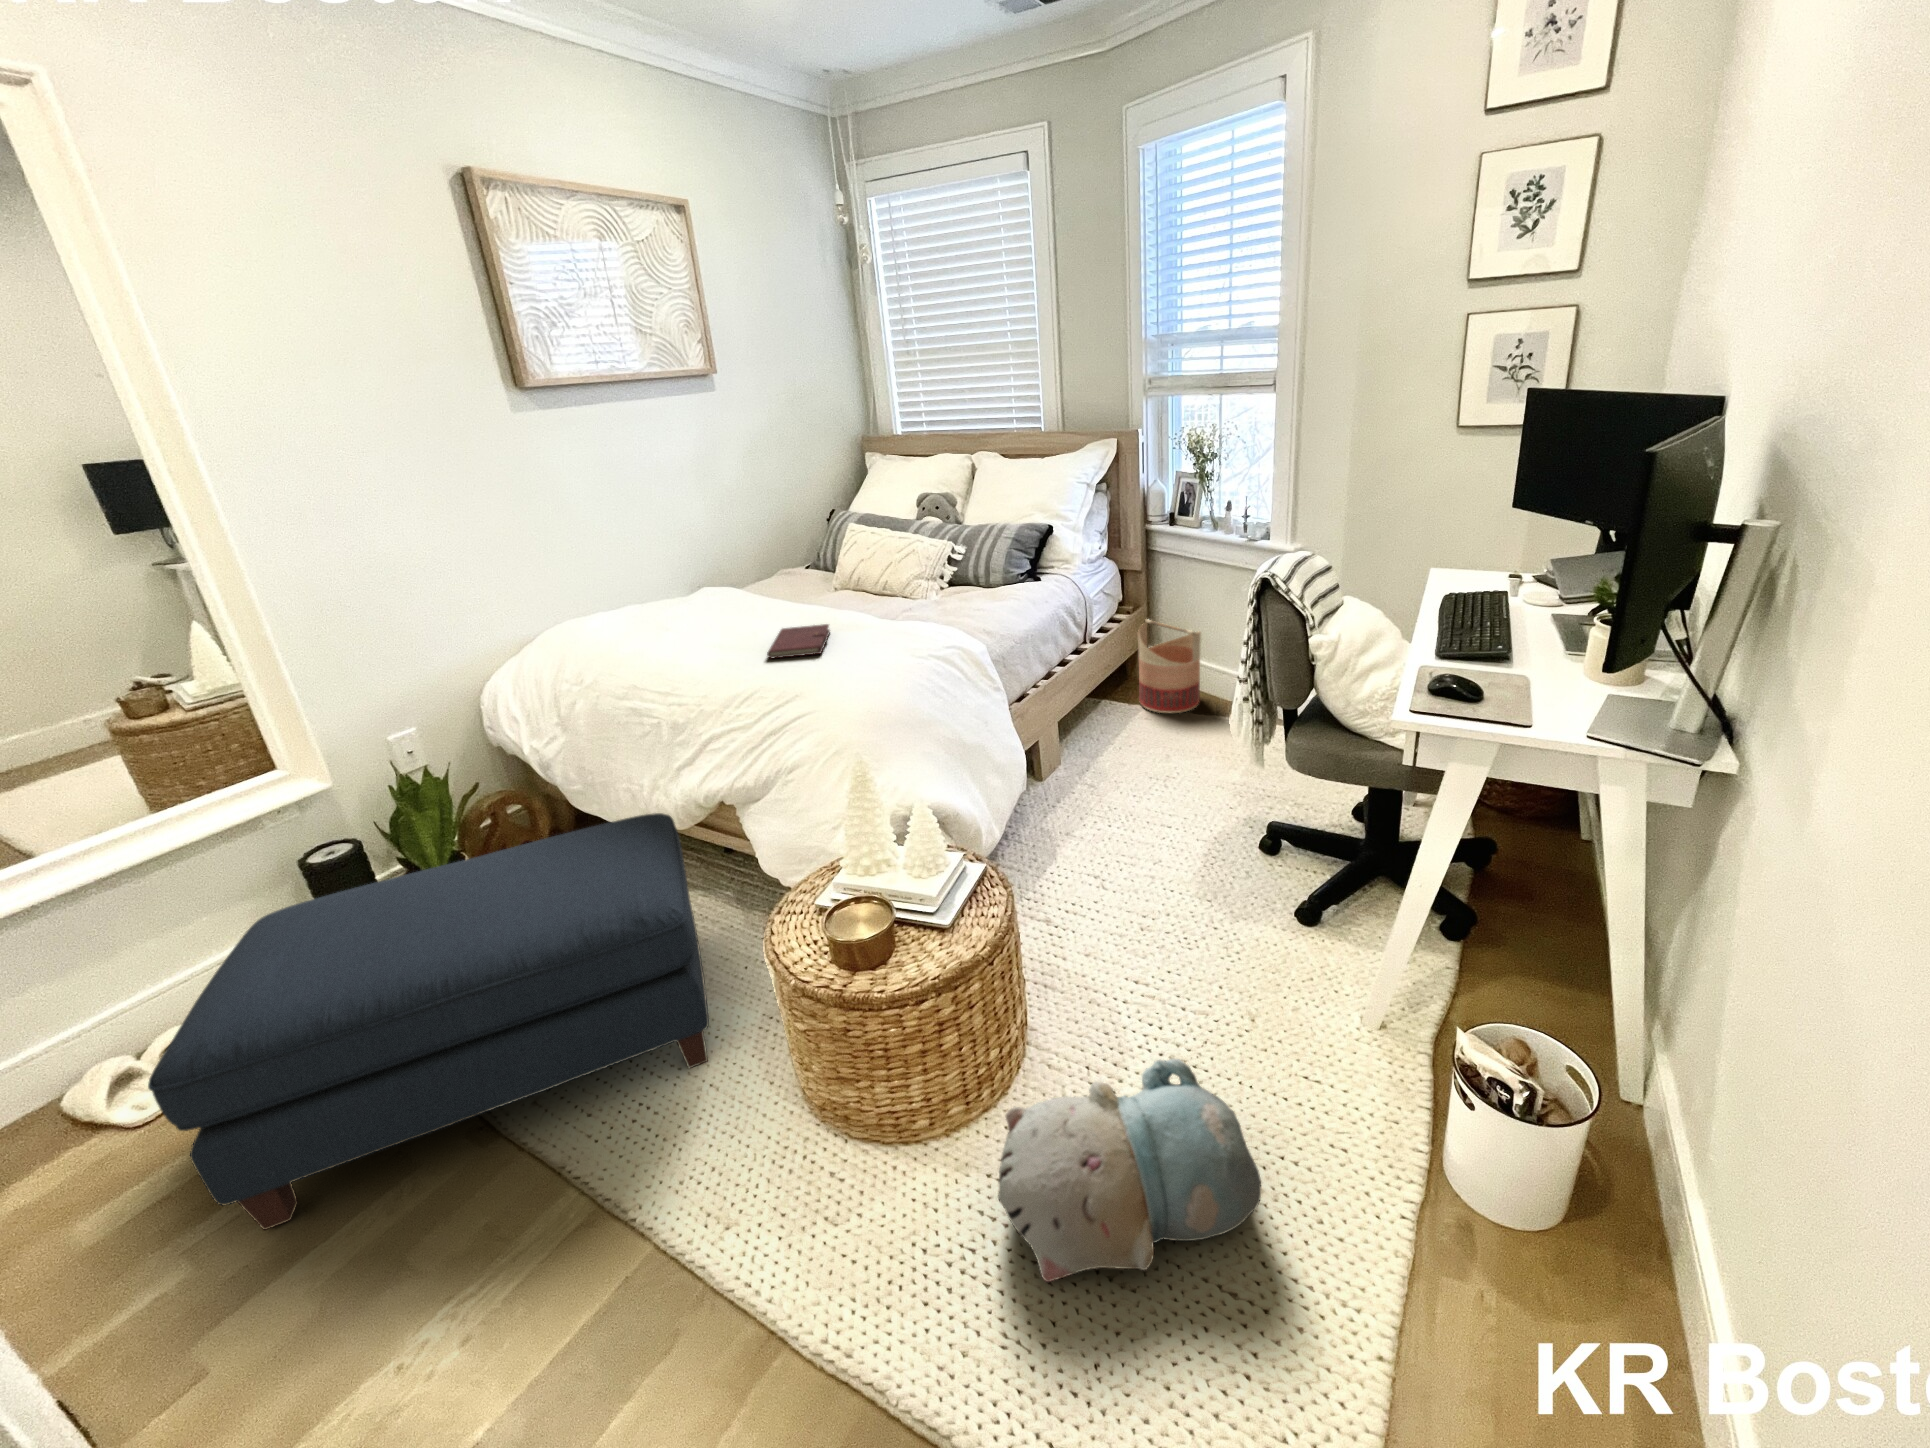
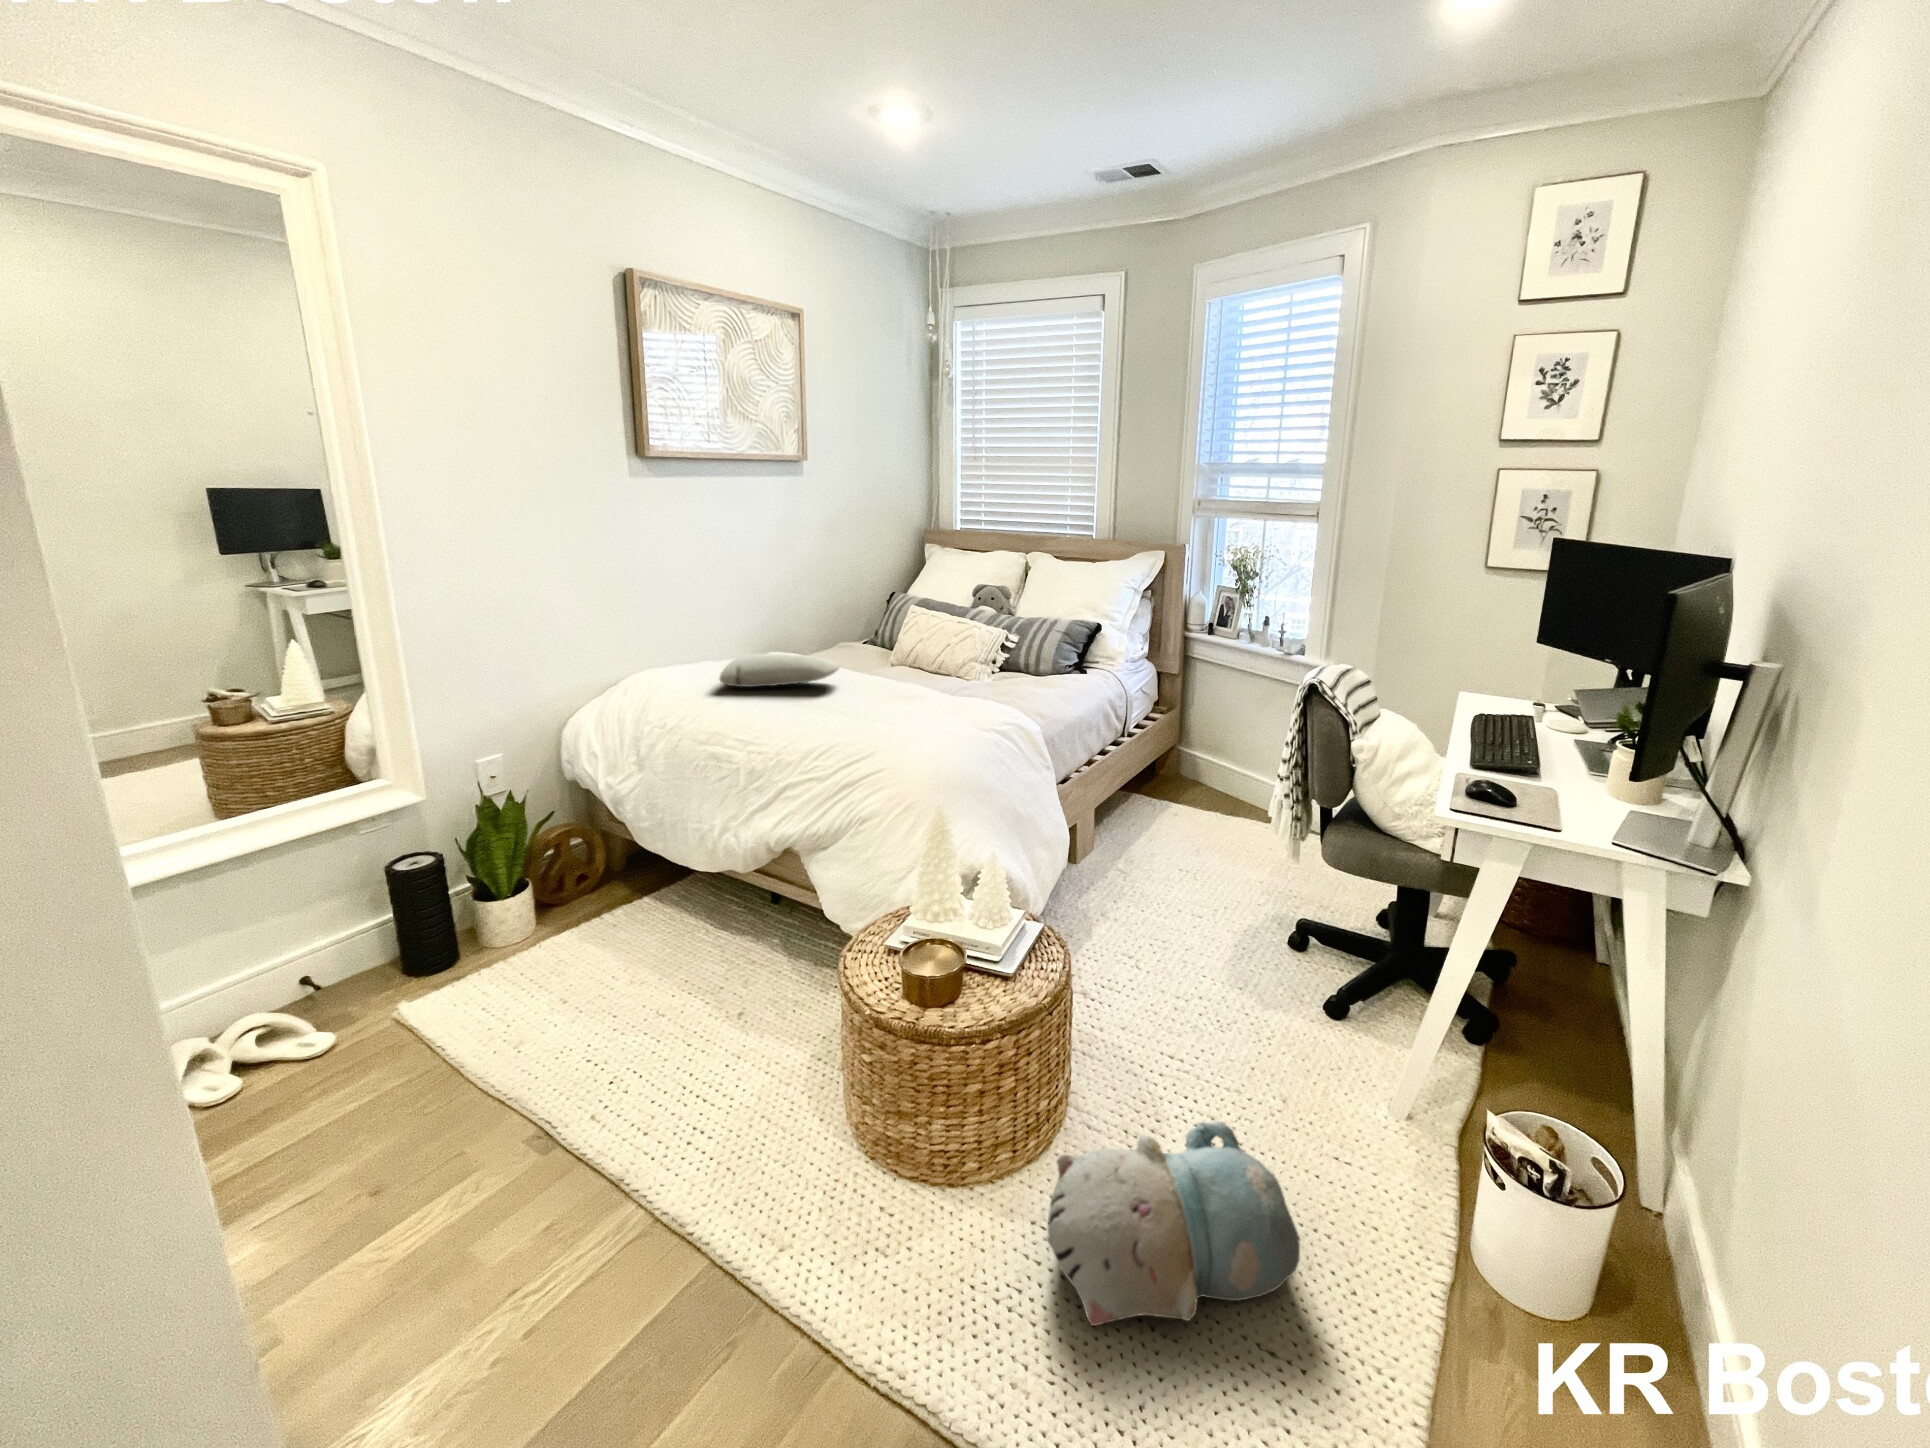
pillow: none [633,593,764,633] -> present [720,654,839,687]
basket: present [1138,619,1201,713] -> none [1169,719,1233,810]
notebook: present [767,624,830,658] -> none [846,692,901,718]
ottoman: present [148,813,709,1230] -> none [272,852,768,1213]

